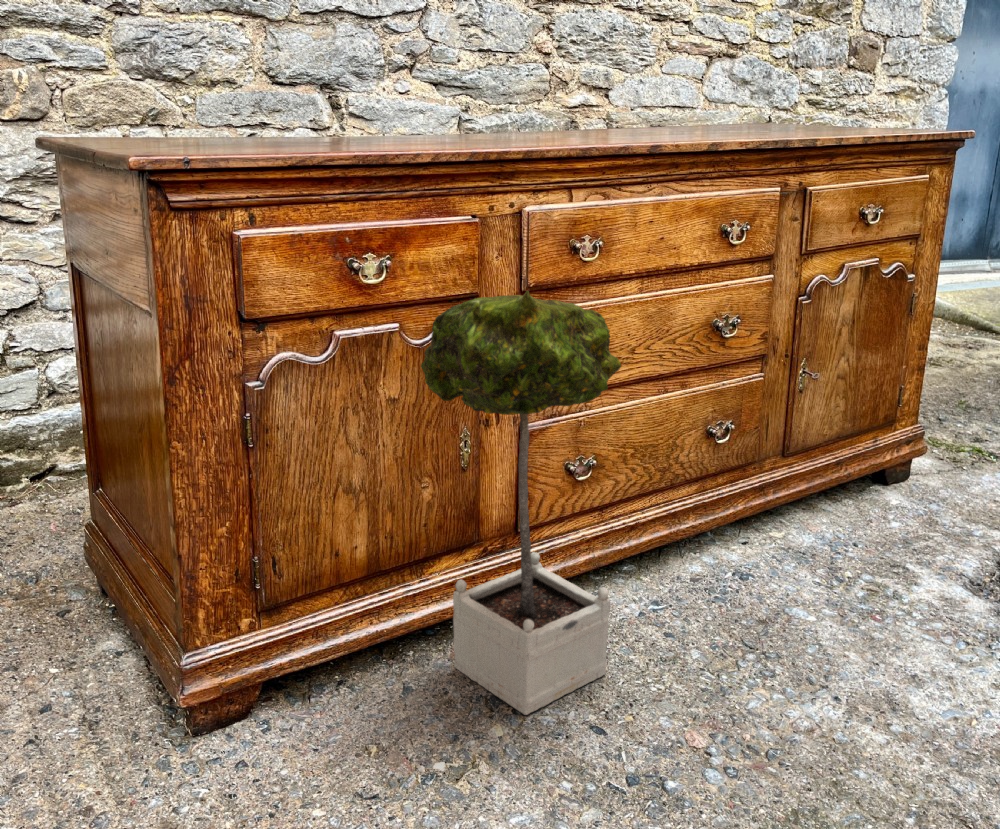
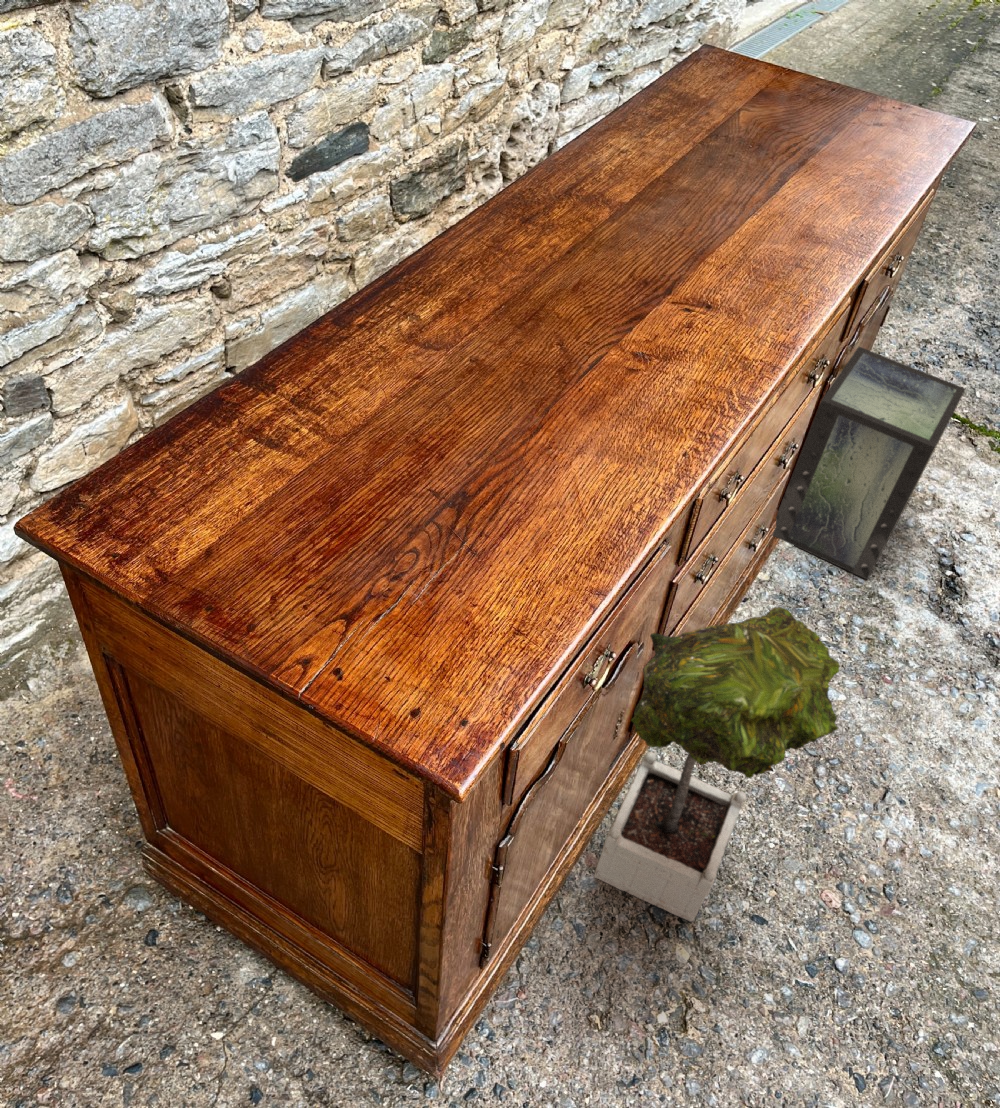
storage box: none [807,342,994,562] -> present [772,347,965,579]

